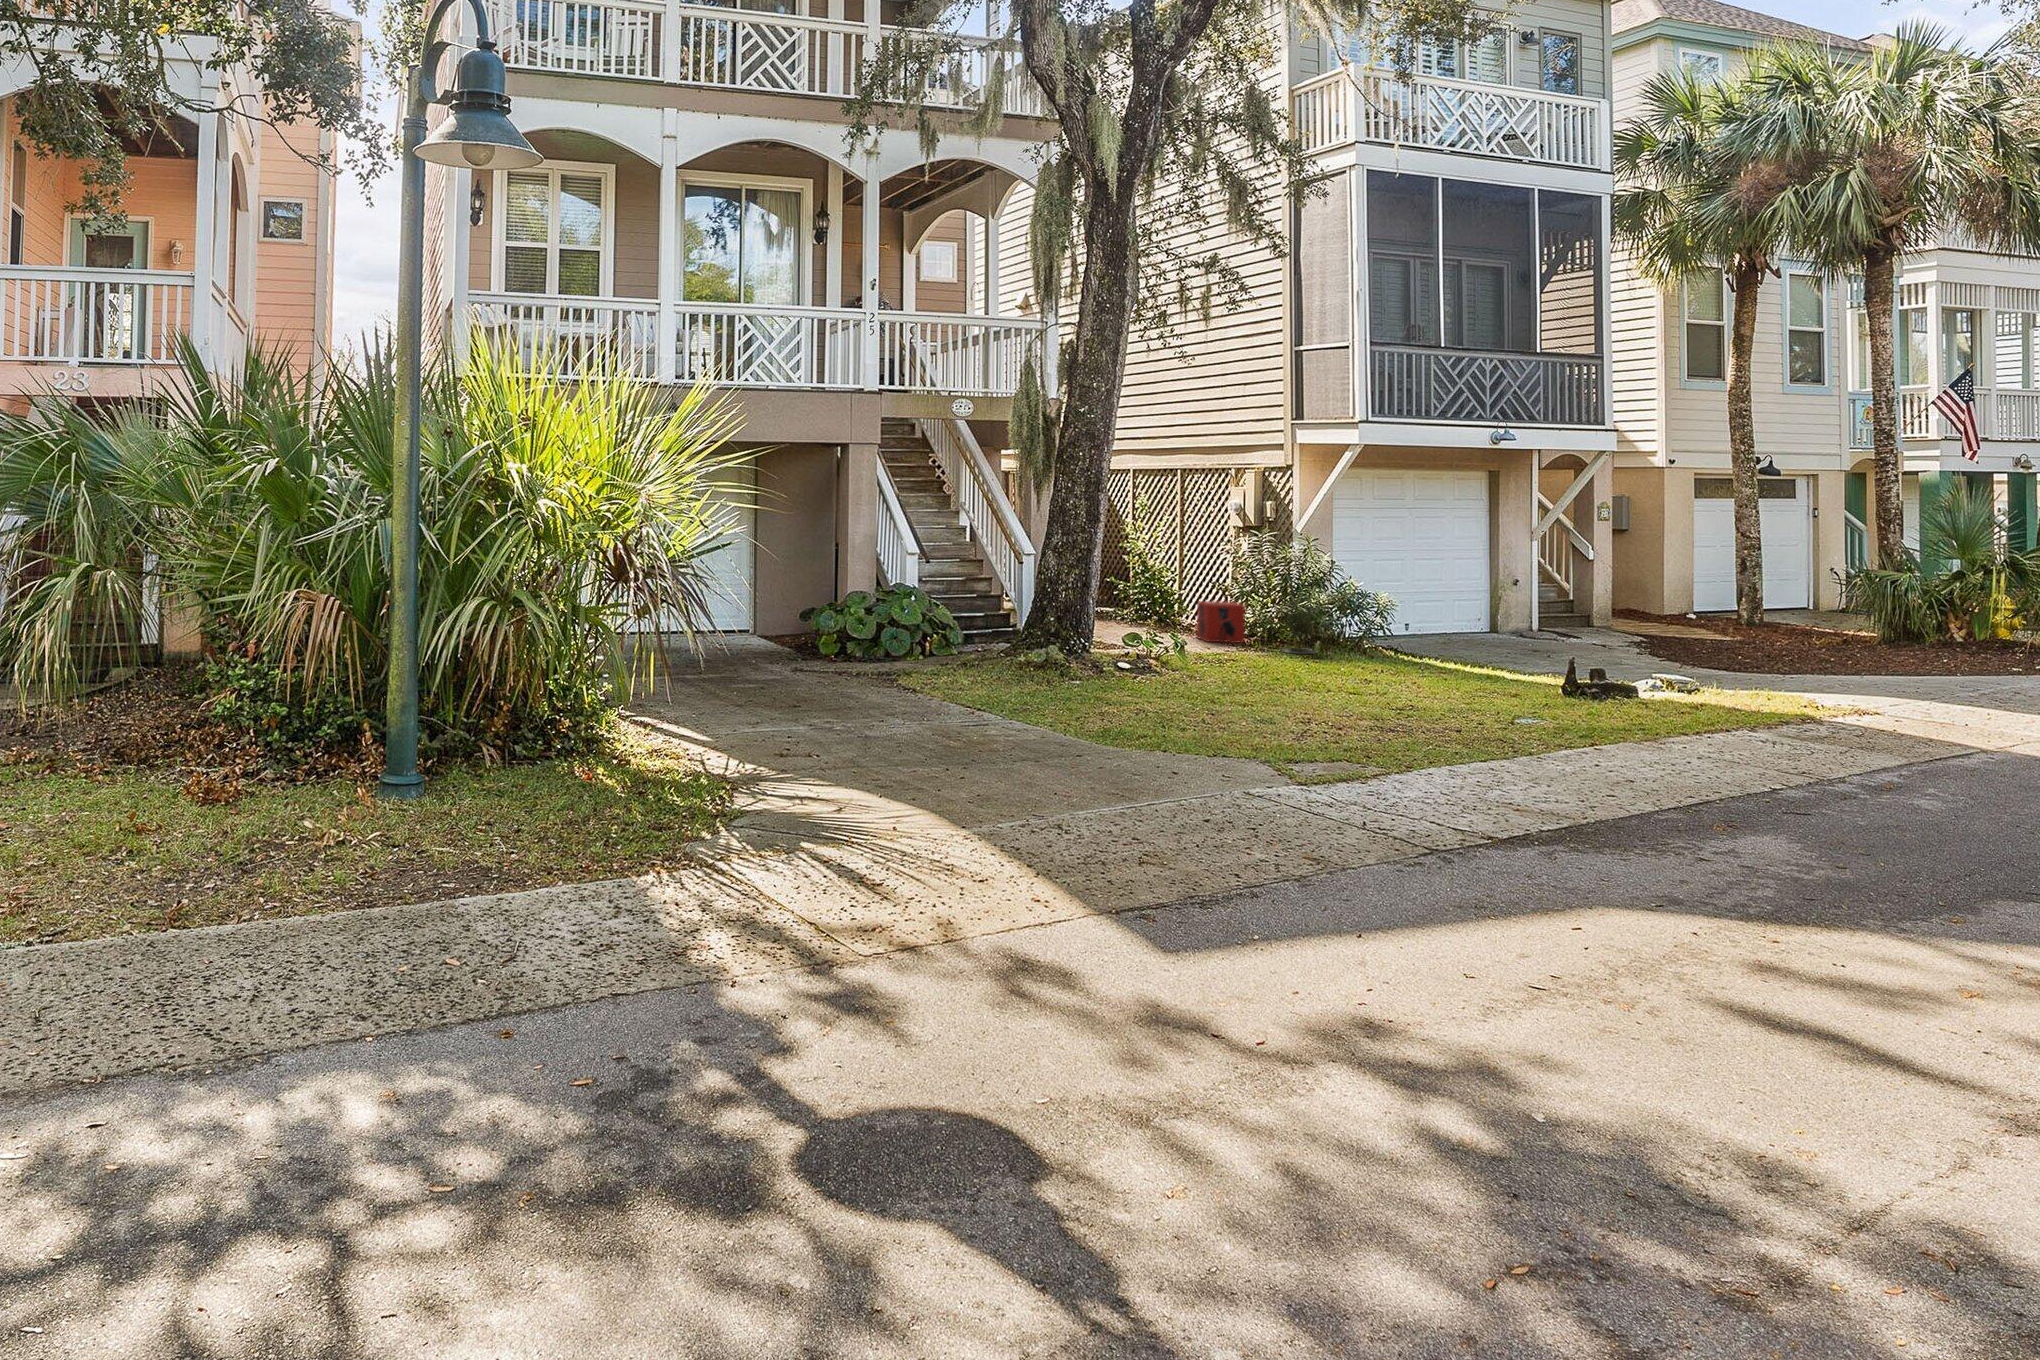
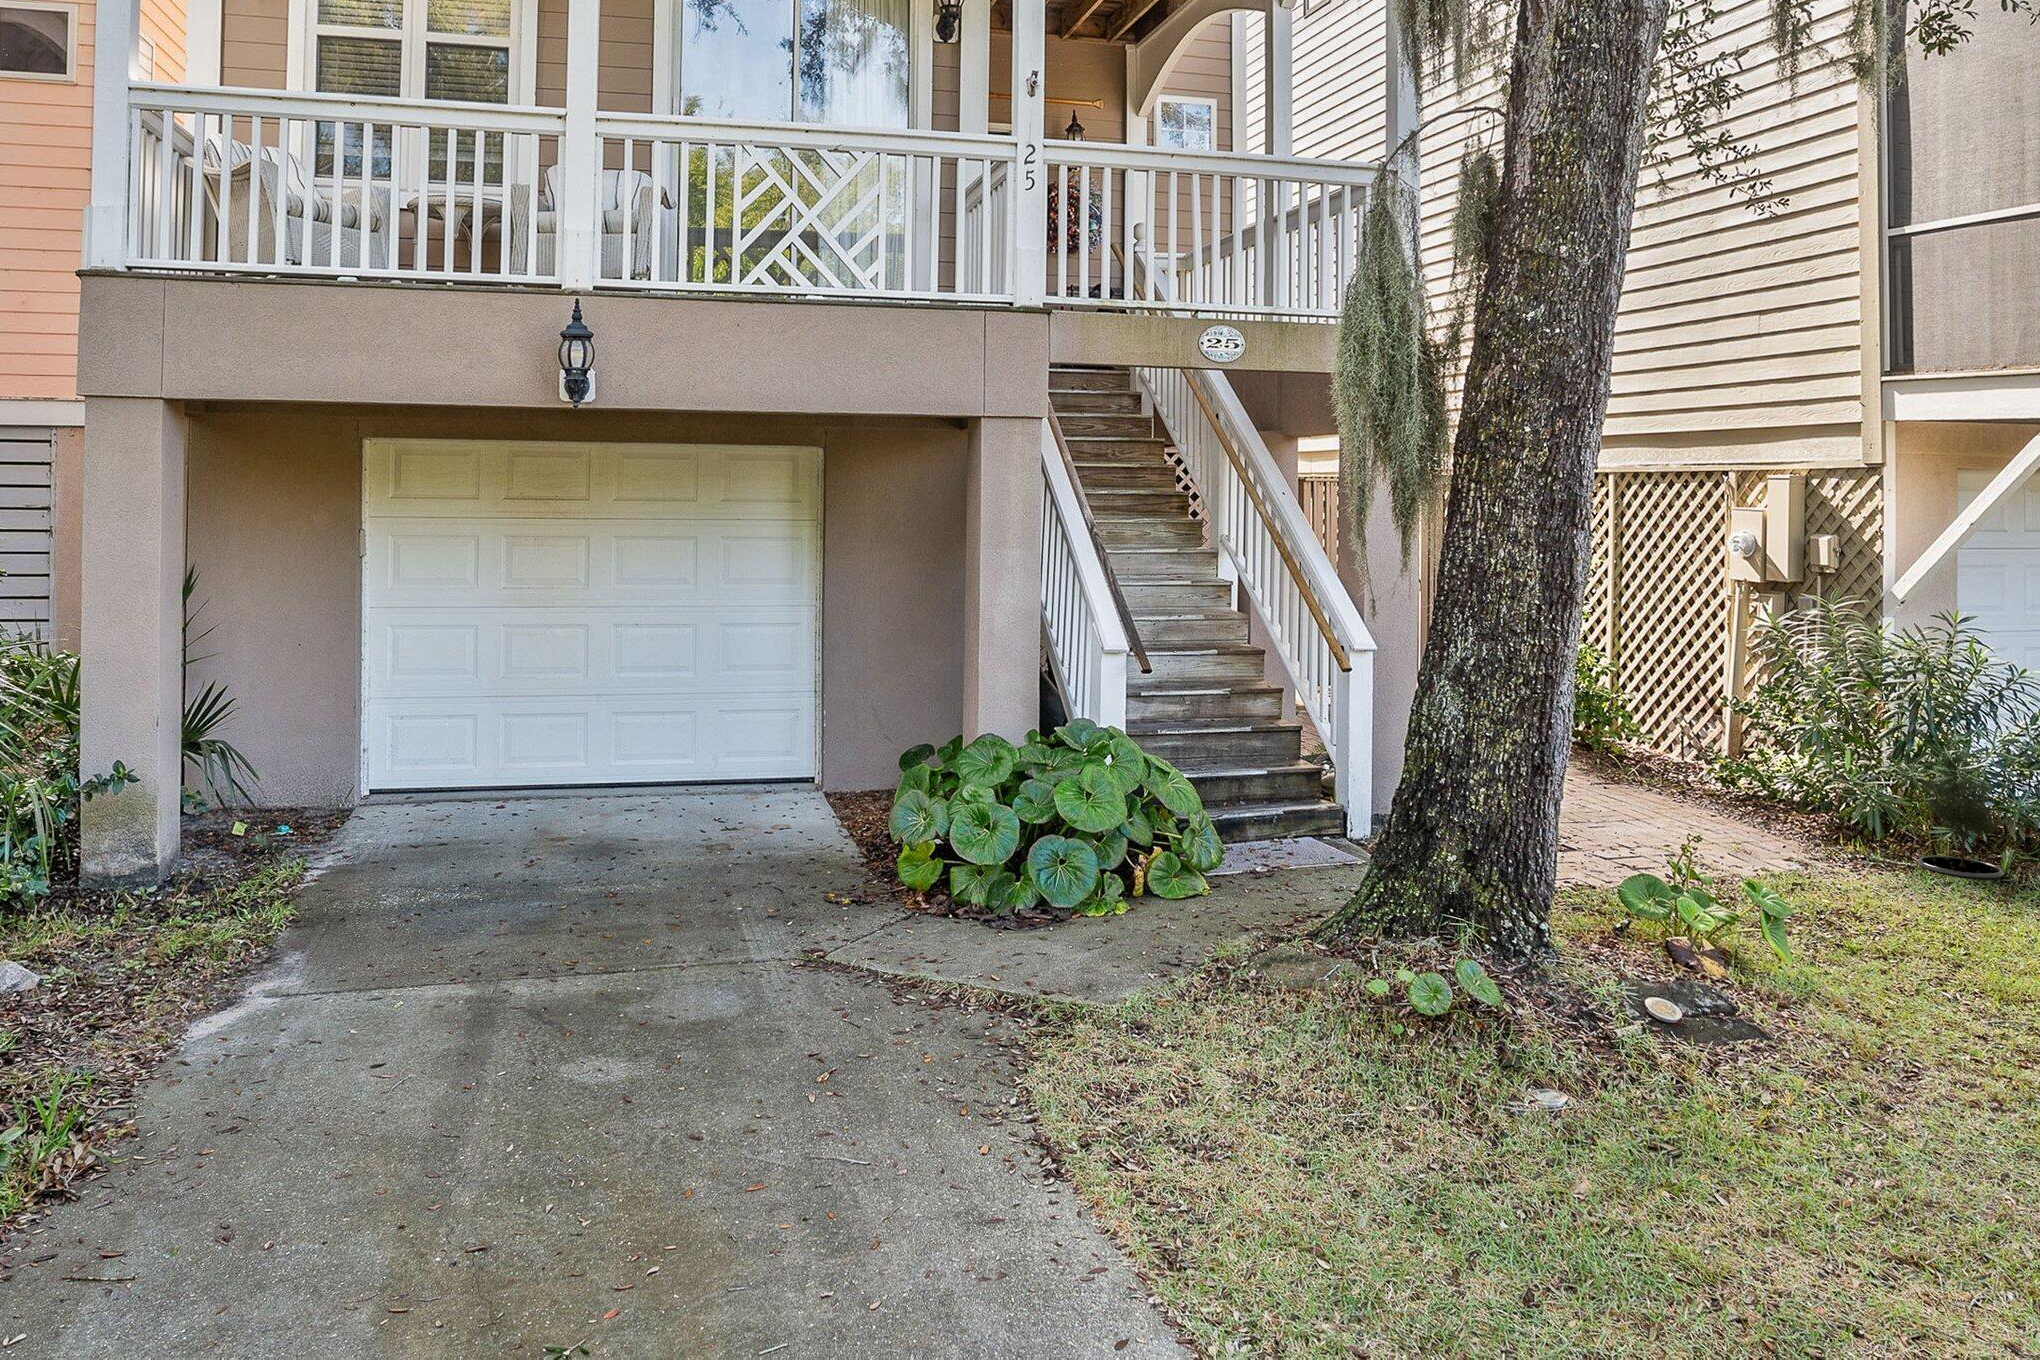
storage box: present [1196,601,1245,643] -> none [1697,736,1813,830]

